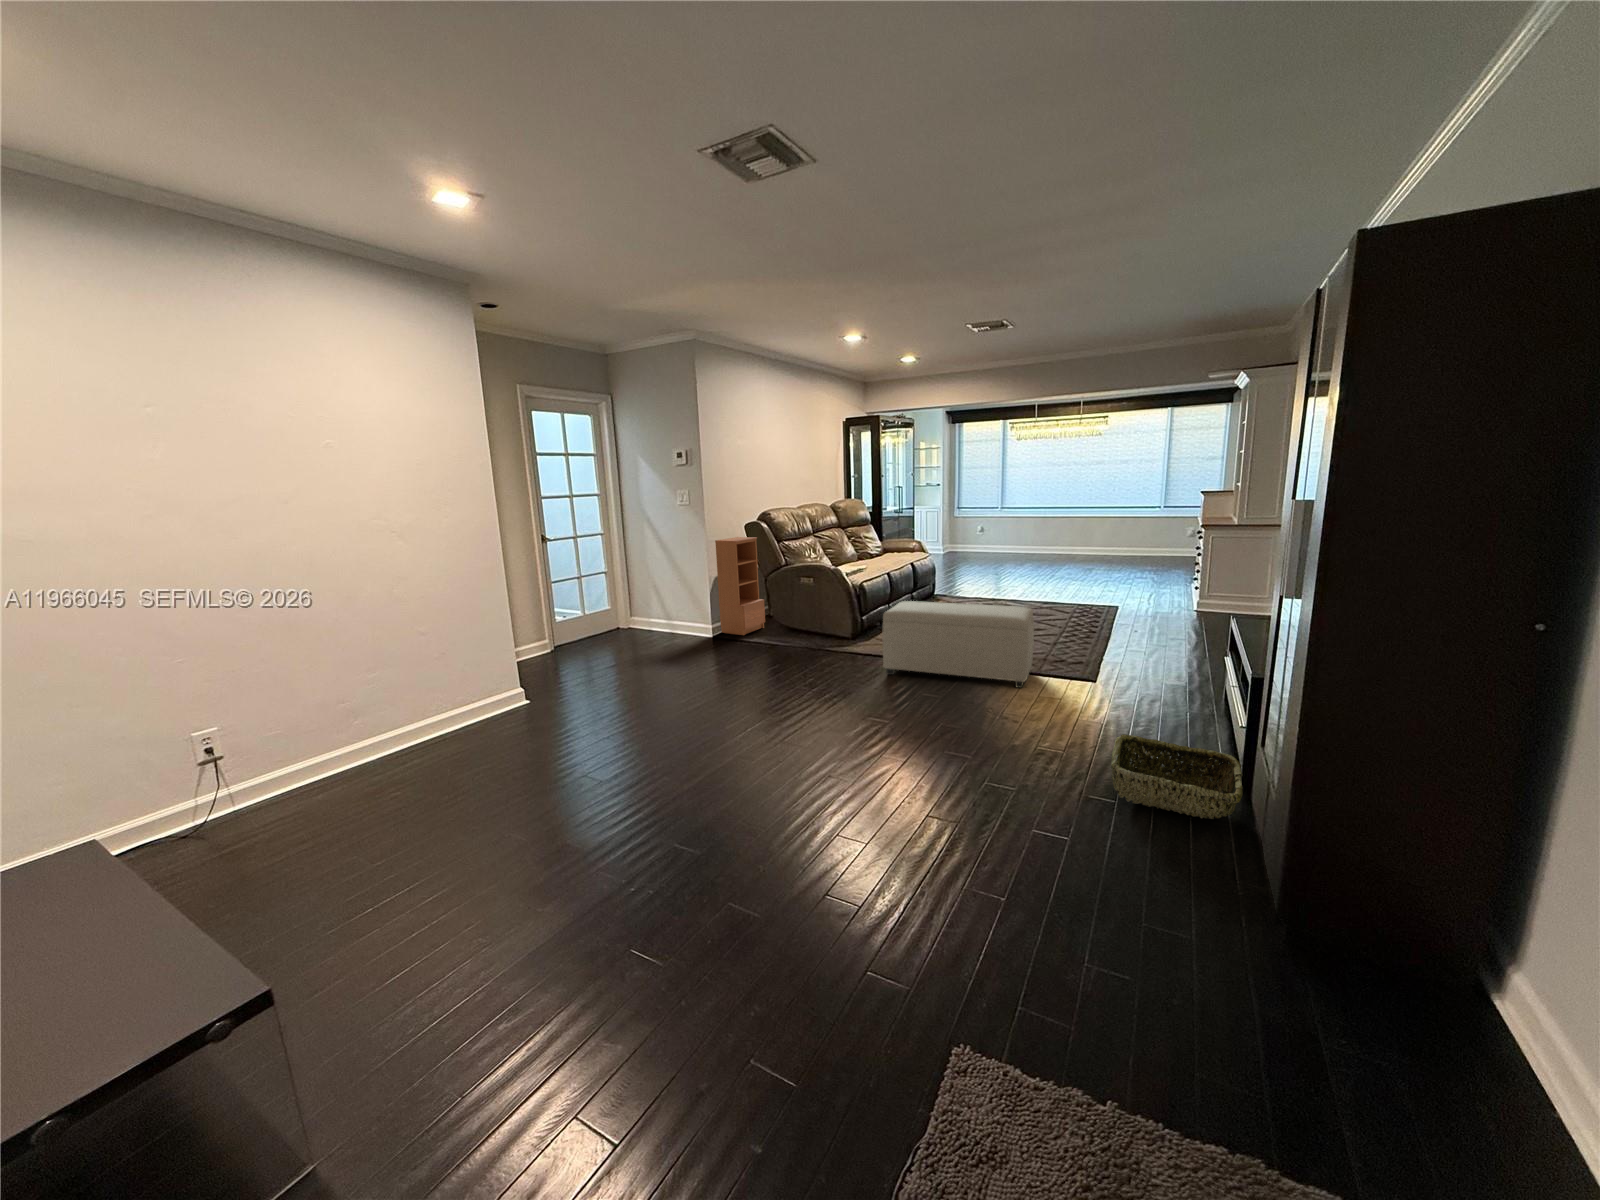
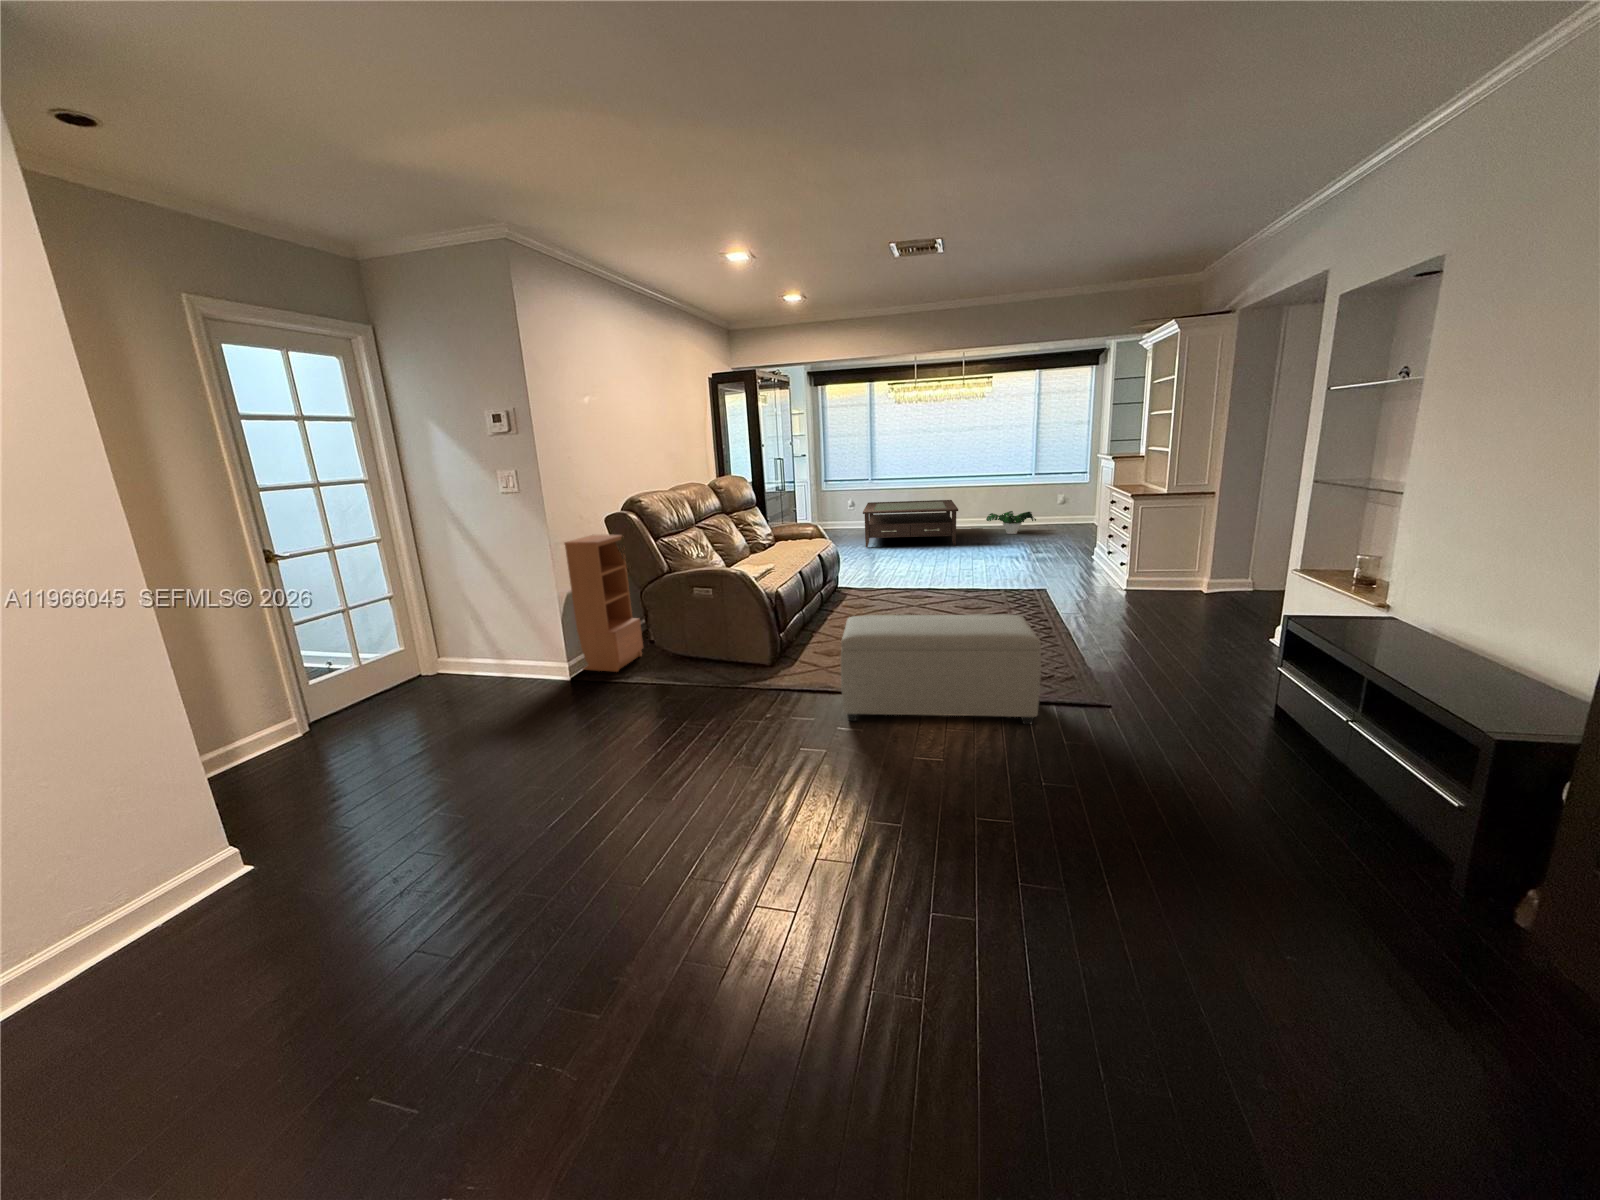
coffee table: none [981,528,1075,569] -> present [863,500,958,547]
potted plant: none [1106,541,1157,563] -> present [986,511,1036,534]
woven basket: present [1111,734,1243,819] -> none [1289,826,1542,959]

